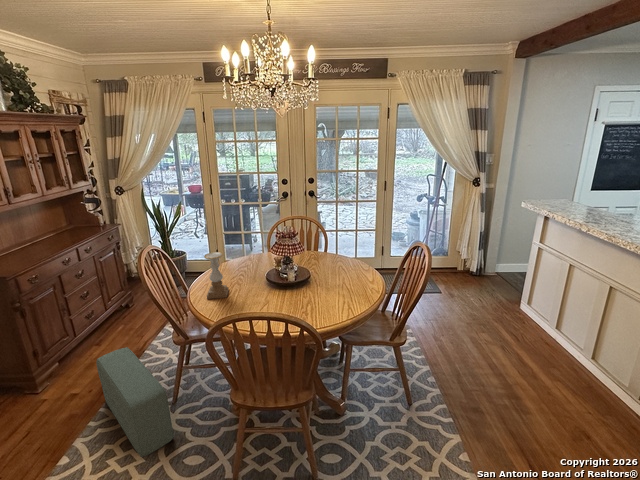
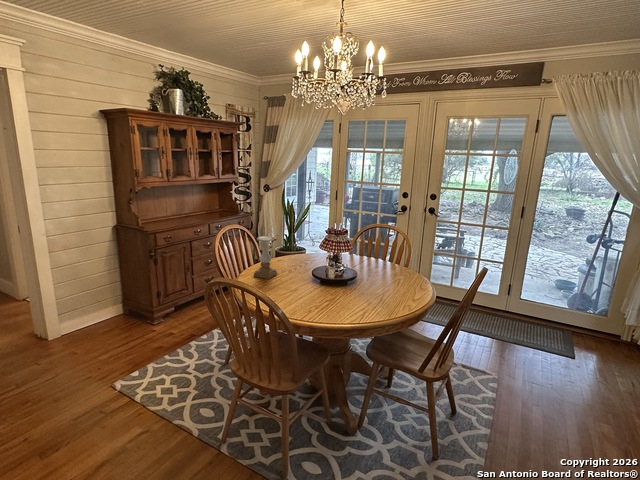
pouf: present [96,347,174,457] -> none [173,306,211,393]

